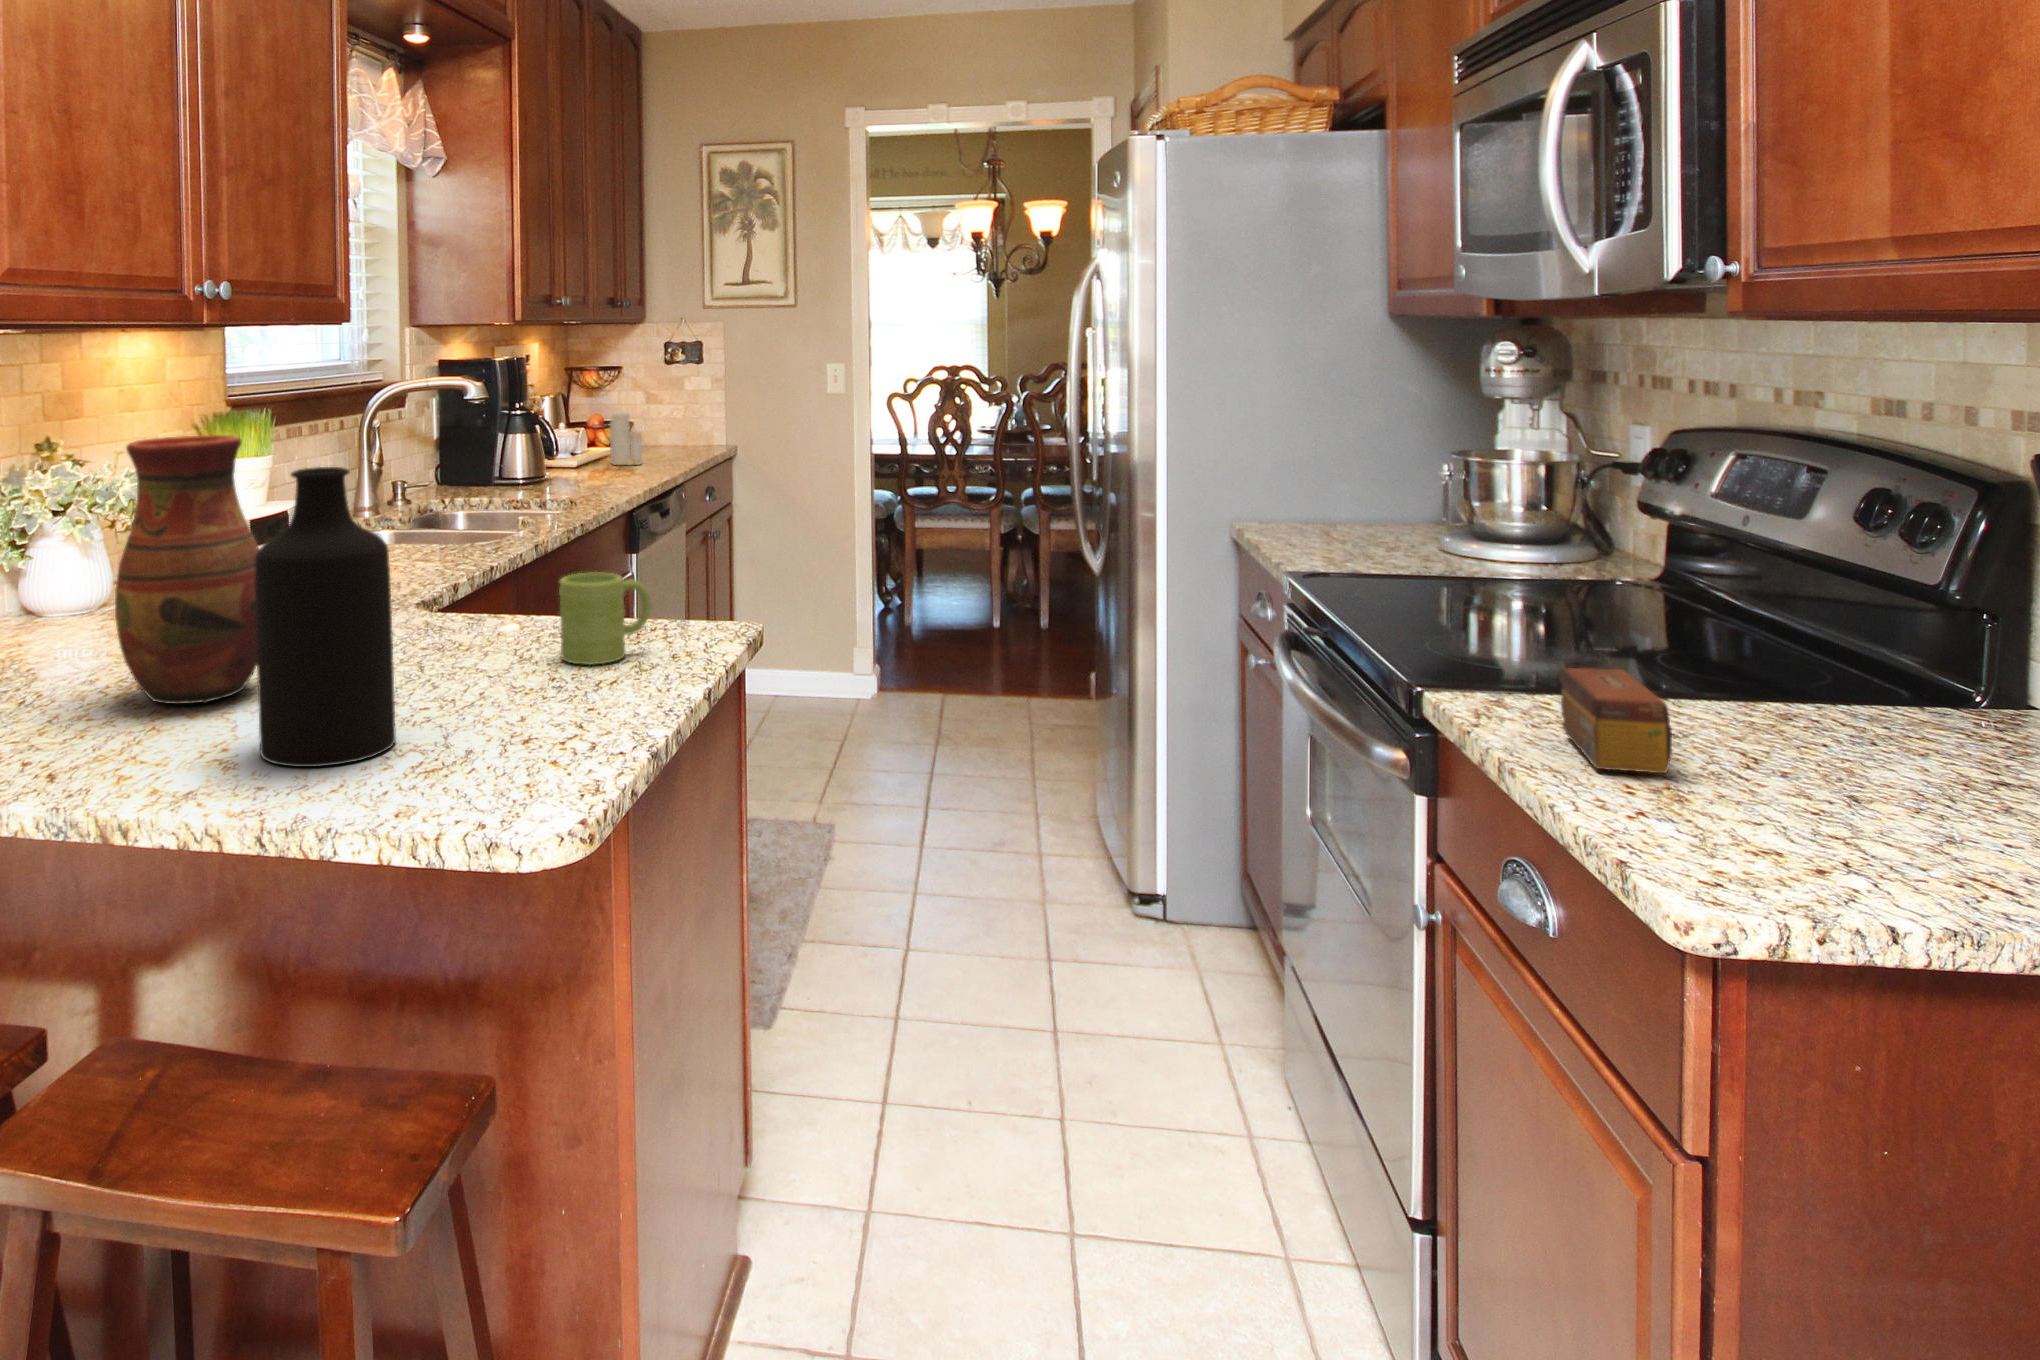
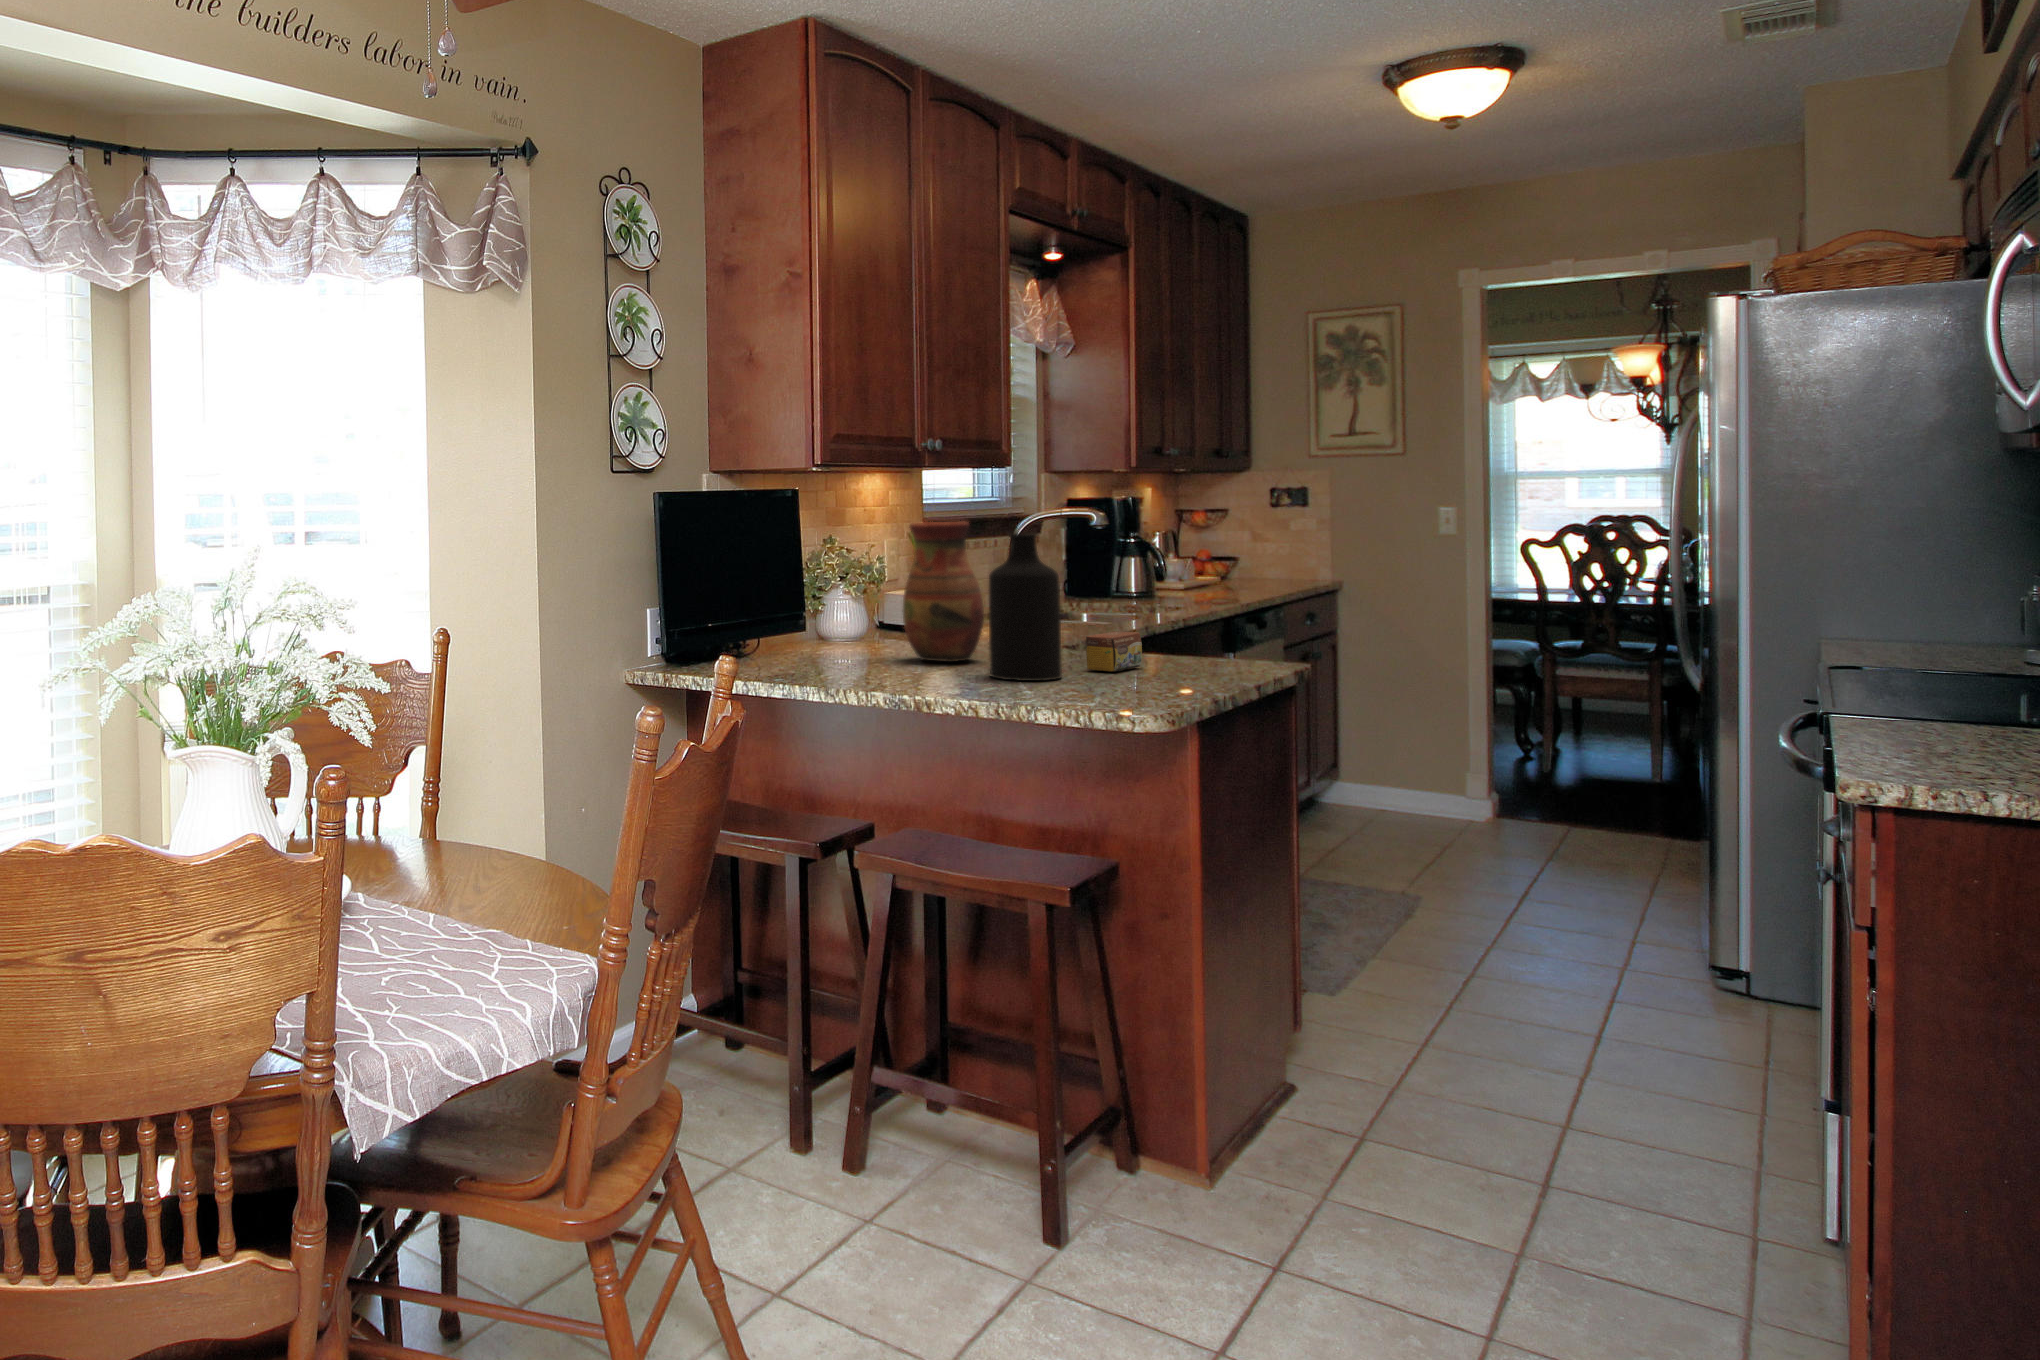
candle: present [610,413,642,465] -> none [1213,540,1244,589]
mug: present [559,572,651,665] -> none [1159,613,1221,665]
tea box: present [1559,668,1672,773] -> present [1086,631,1142,671]

